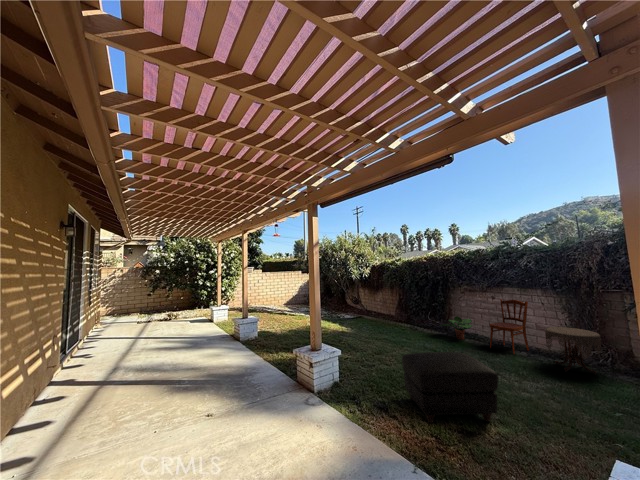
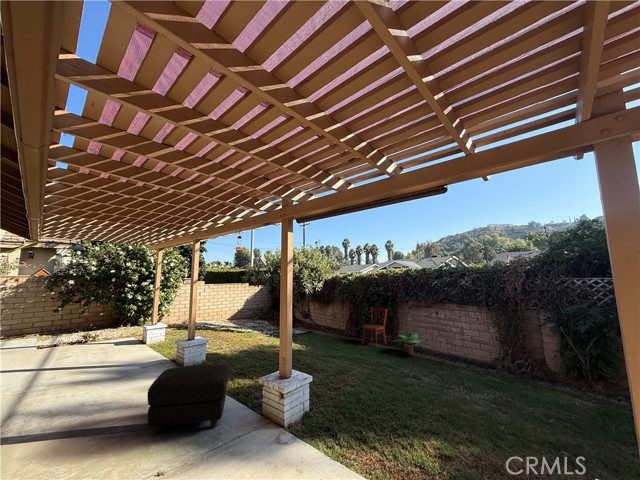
dining chair: present [490,299,529,354] -> present [362,307,387,346]
side table: present [545,327,601,375] -> none [487,342,533,384]
ottoman: present [402,352,498,423] -> present [147,365,229,435]

